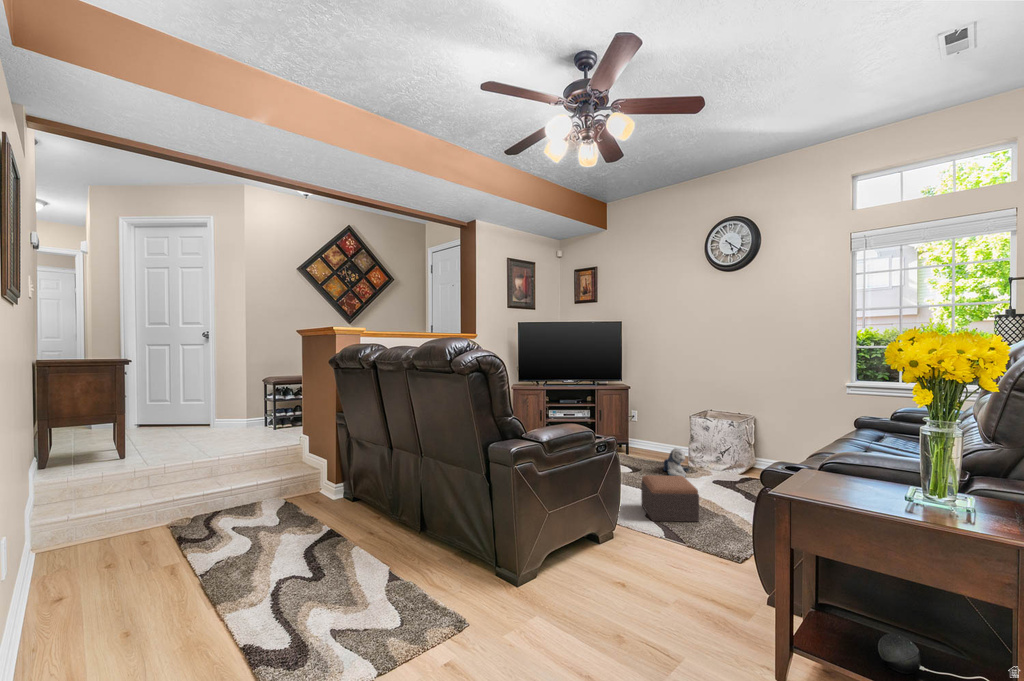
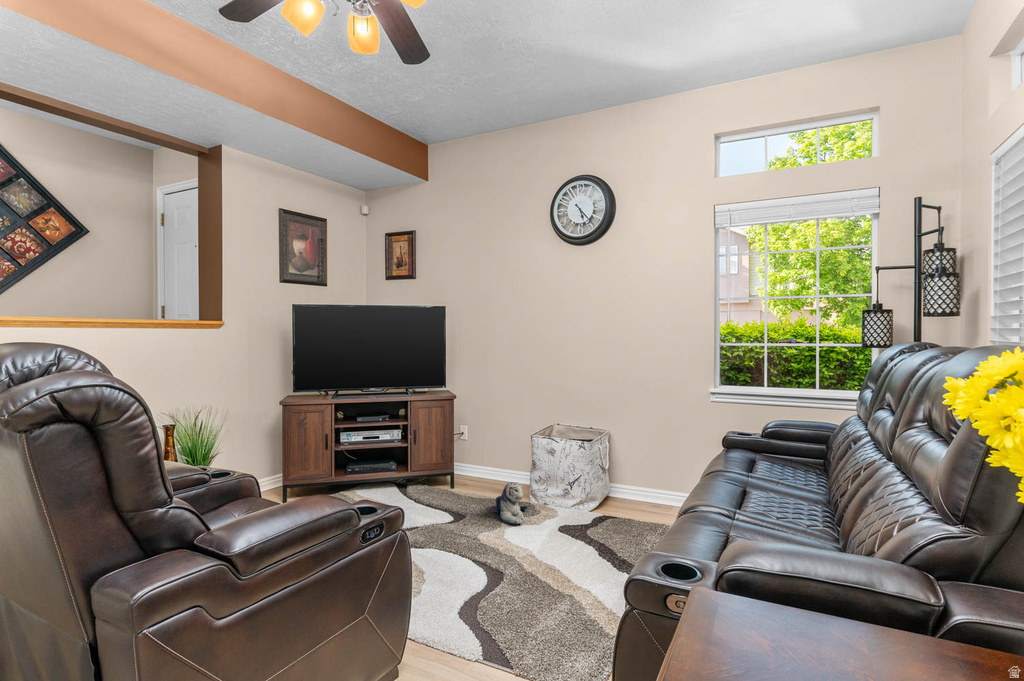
footstool: present [641,475,699,522] -> none [457,535,537,616]

